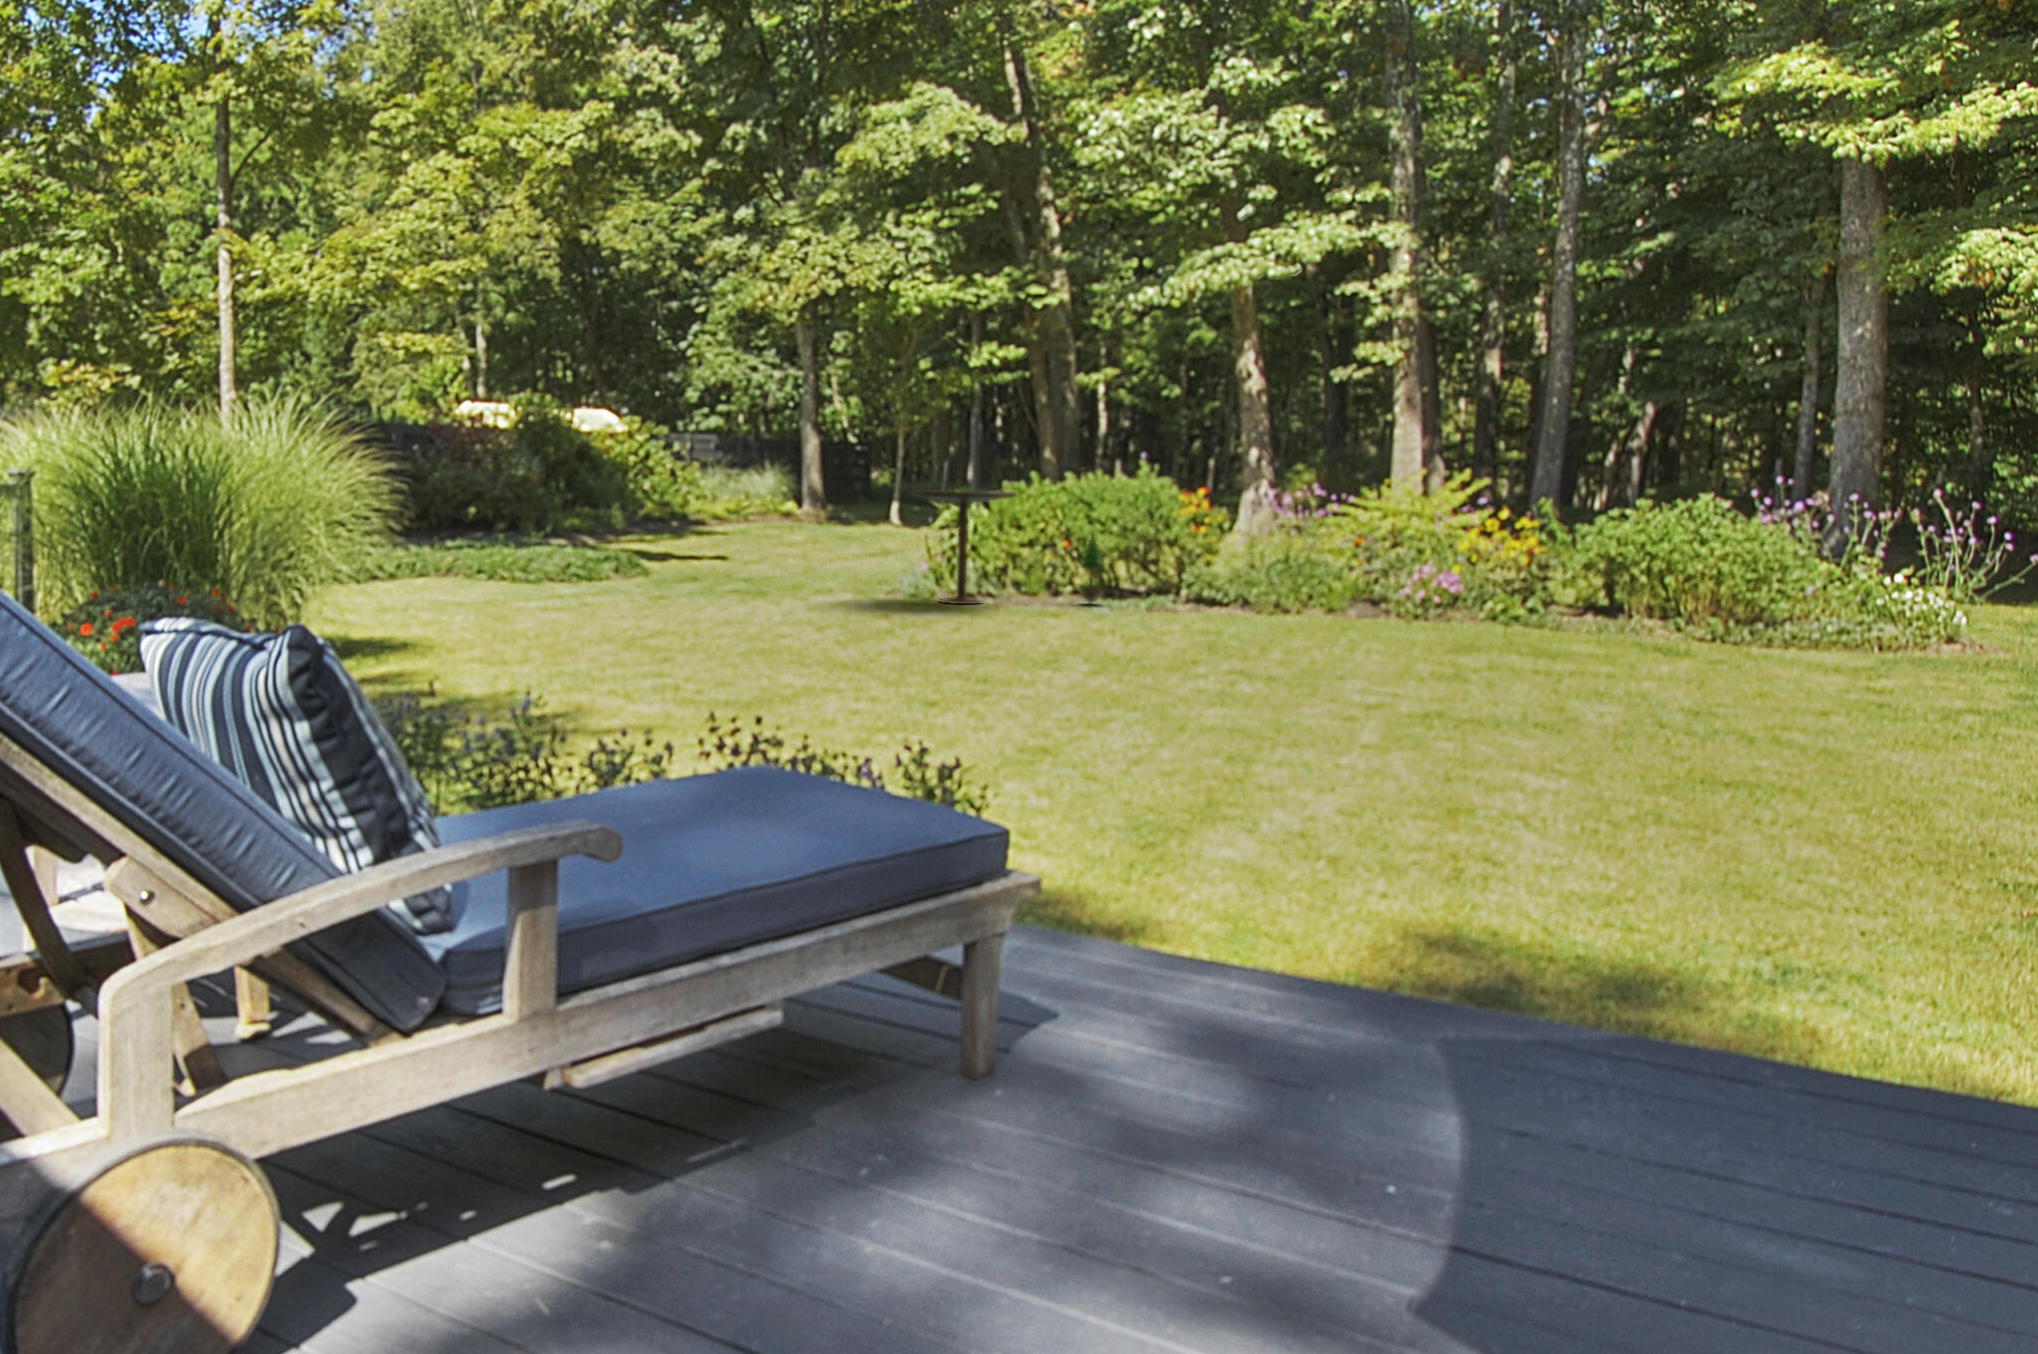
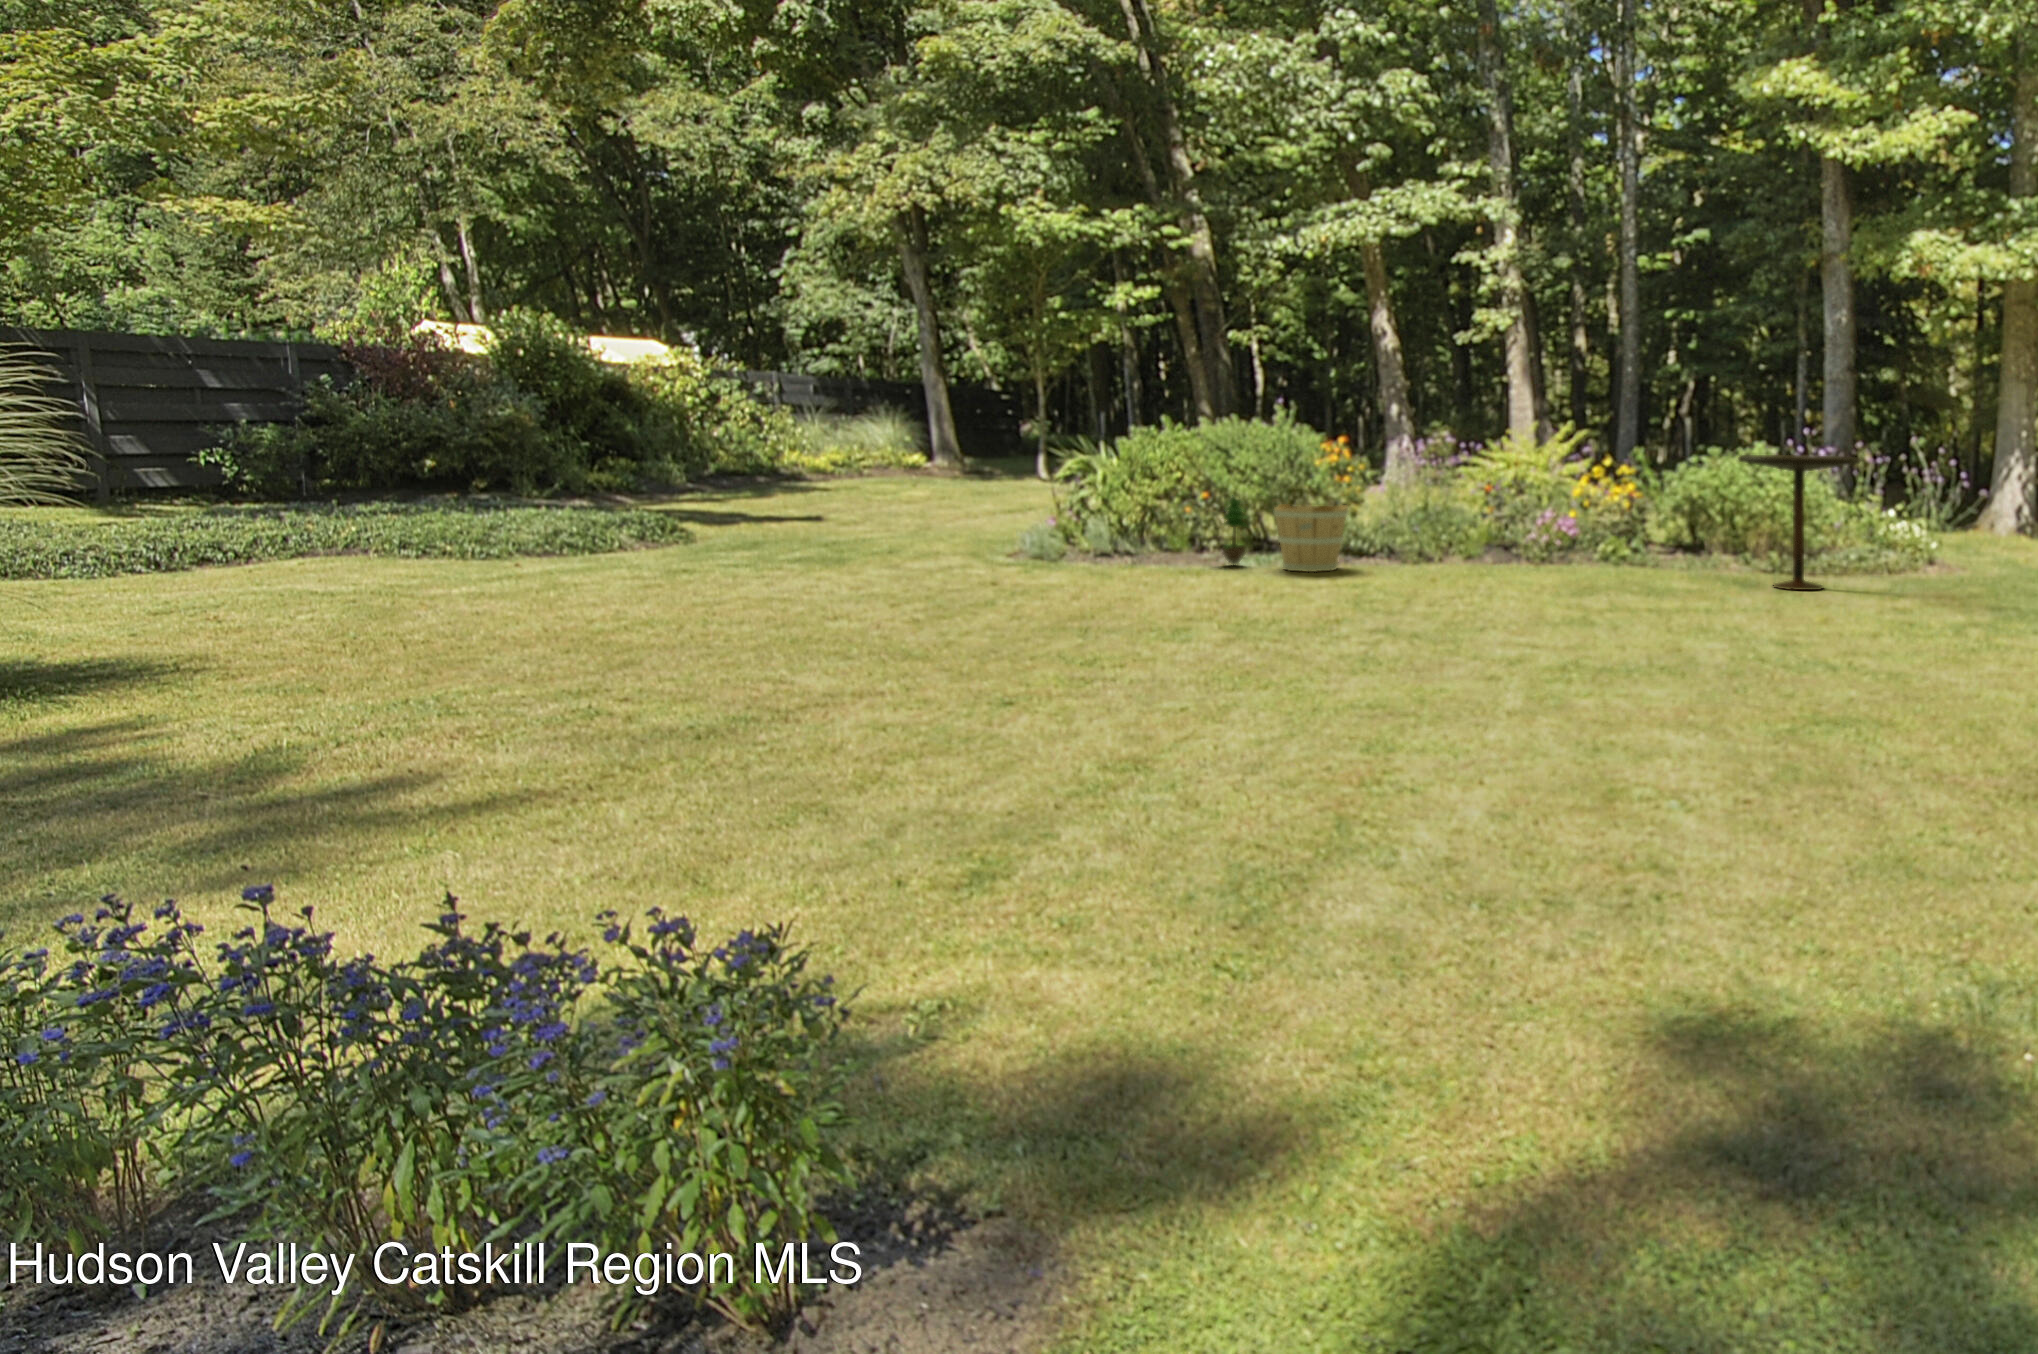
pedestal table: present [911,491,1017,604] -> present [1739,455,1861,590]
wooden bucket: none [1128,549,1203,611] -> present [1274,504,1349,572]

